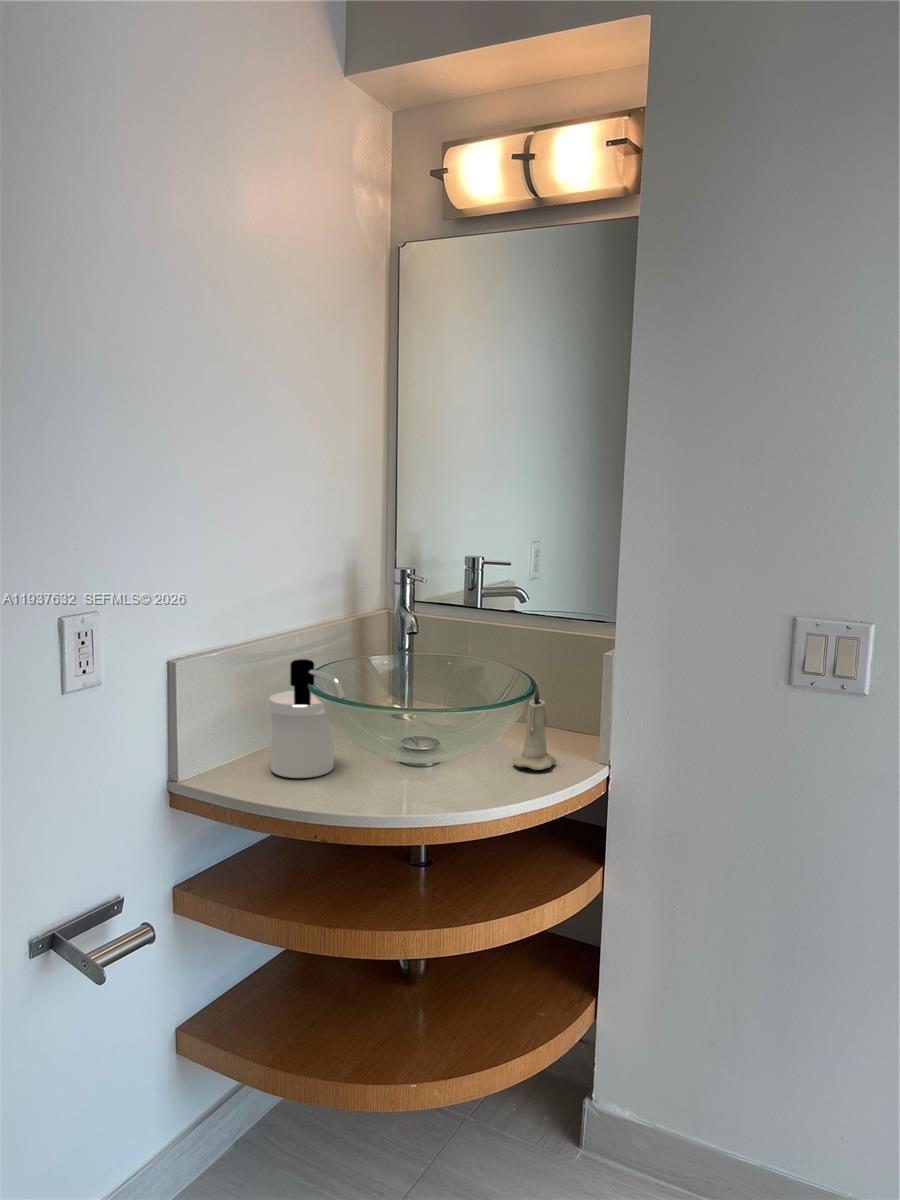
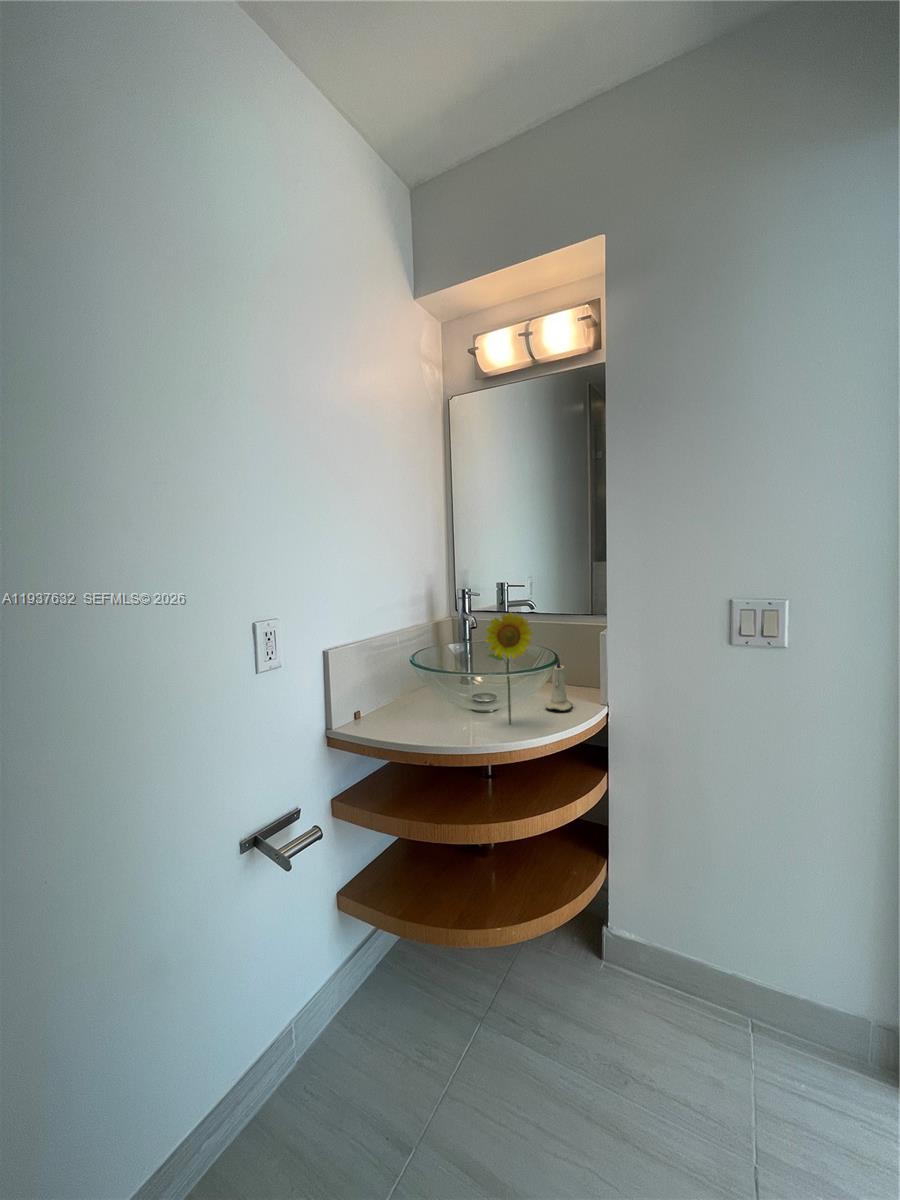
flower: none [417,617,491,786] -> present [486,612,533,724]
soap dispenser: present [268,659,345,778] -> none [387,646,439,723]

